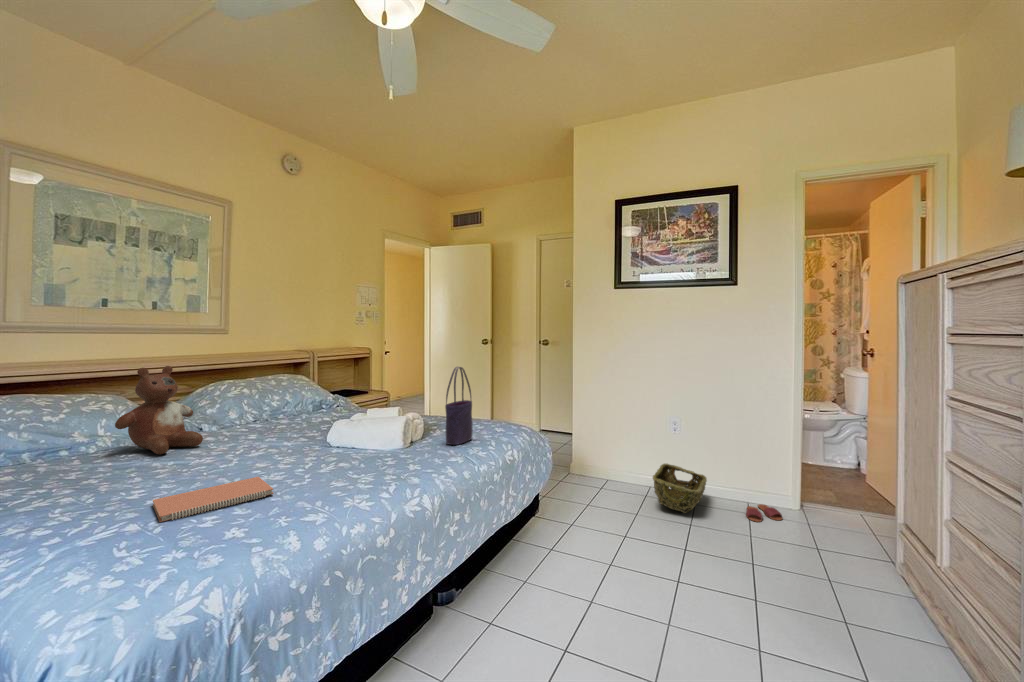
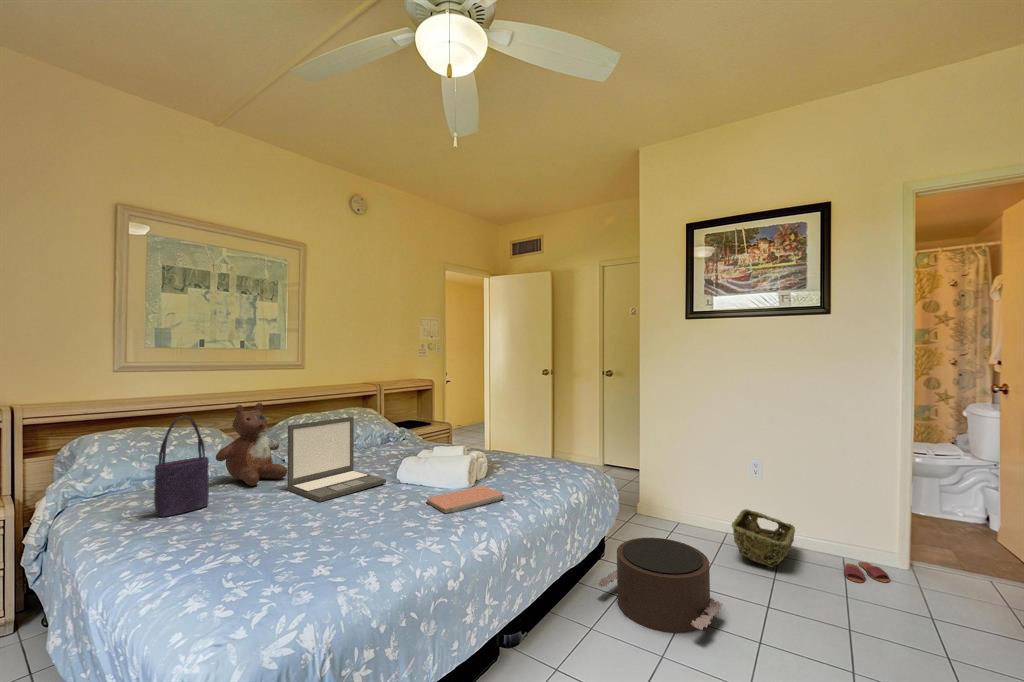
tote bag: present [445,367,473,445] -> present [154,416,209,517]
laptop: none [201,380,315,468] -> present [287,417,386,502]
notebook: present [153,477,273,522] -> present [426,486,504,513]
pouf: none [530,491,644,576] -> present [598,538,723,633]

